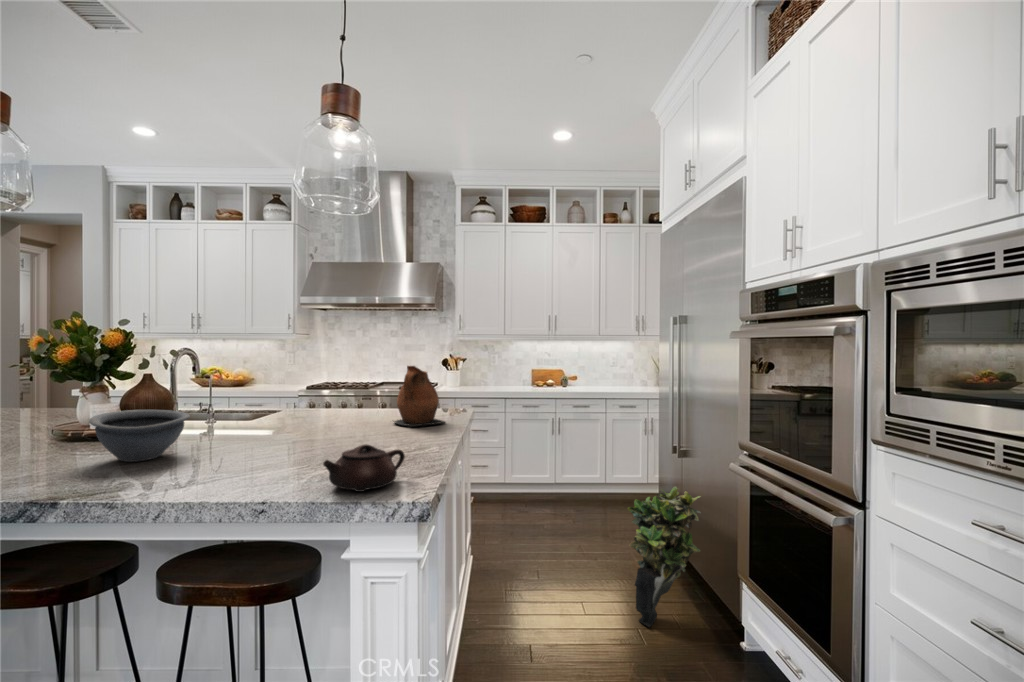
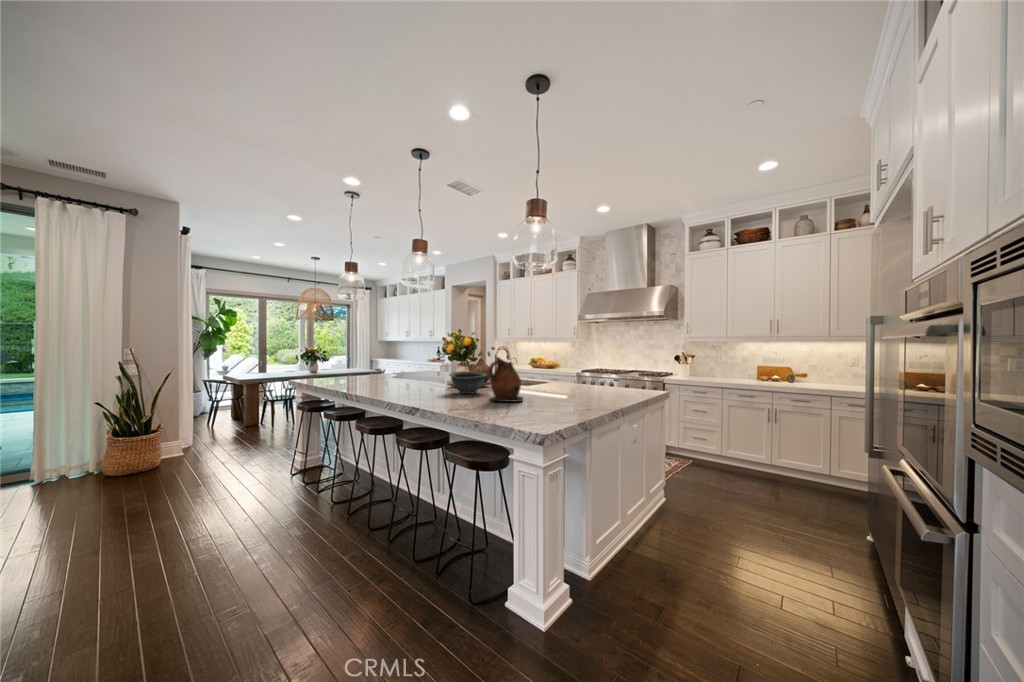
ceramic pitcher: present [393,366,445,426] -> present [489,357,523,402]
teapot: present [323,445,405,492] -> none [515,392,562,415]
potted plant: present [628,487,700,627] -> none [784,472,873,589]

